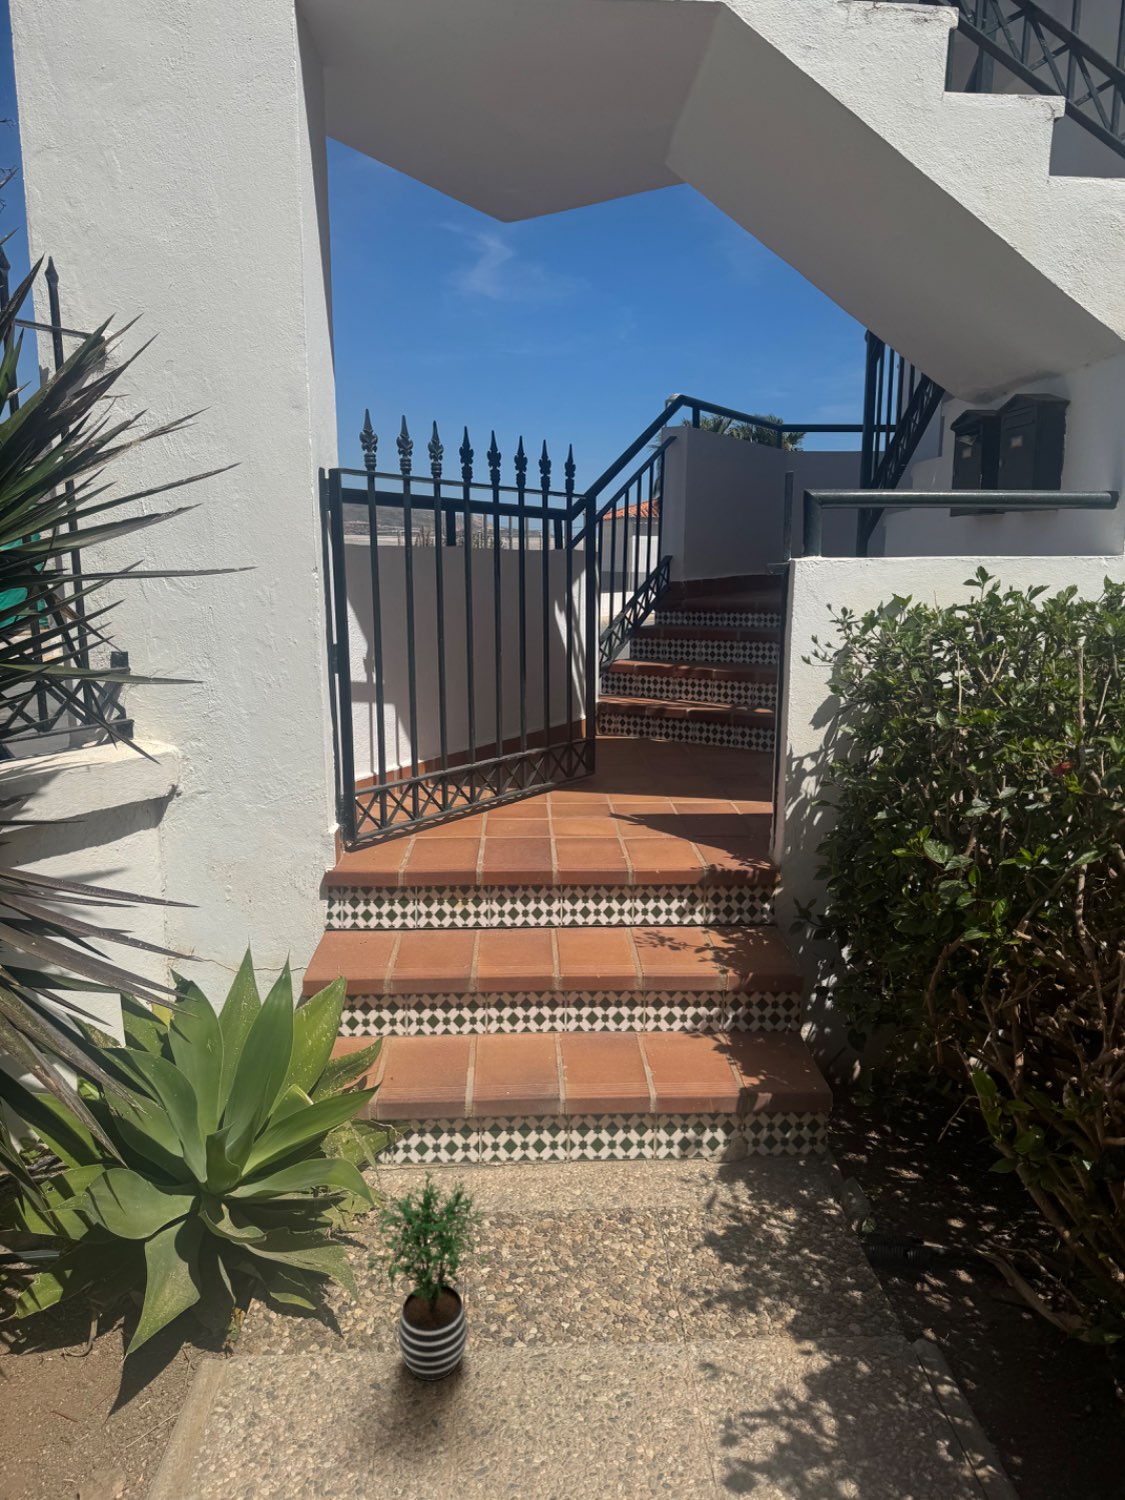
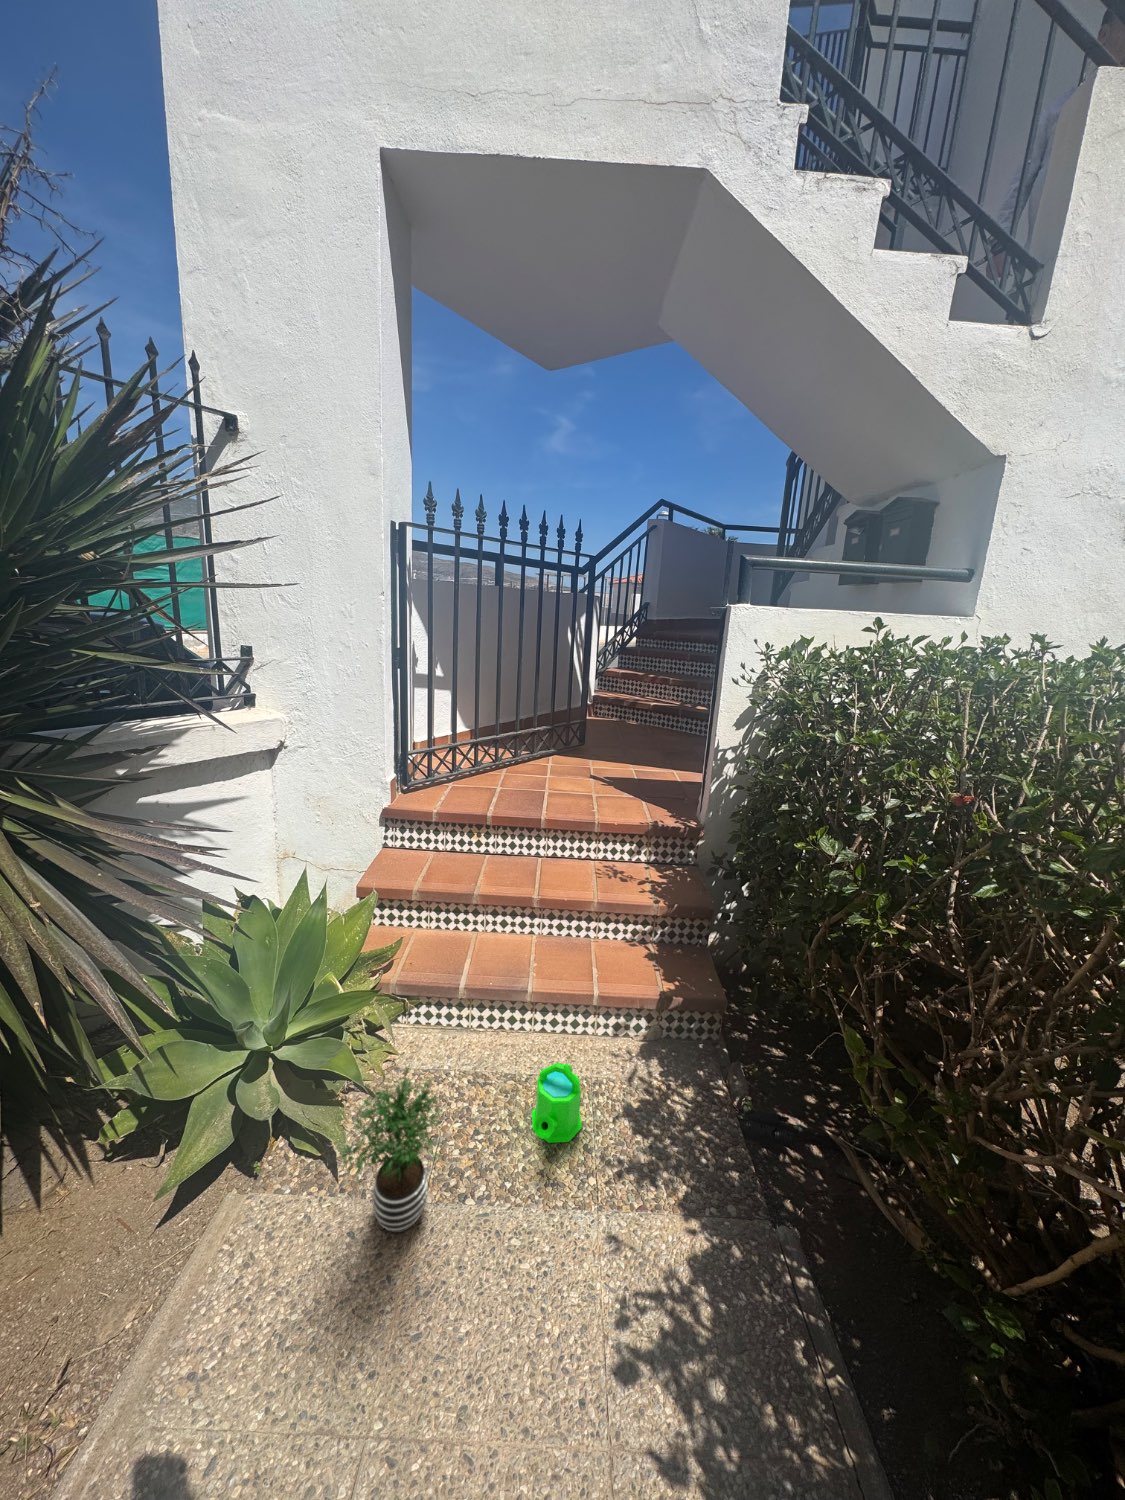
watering can: none [583,1171,652,1277] -> present [532,1063,582,1143]

